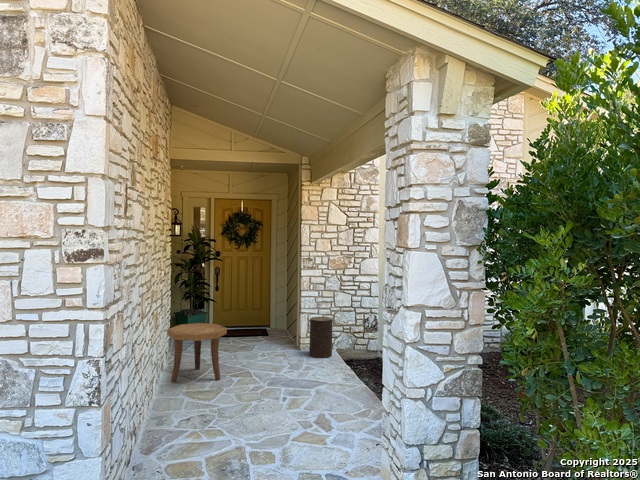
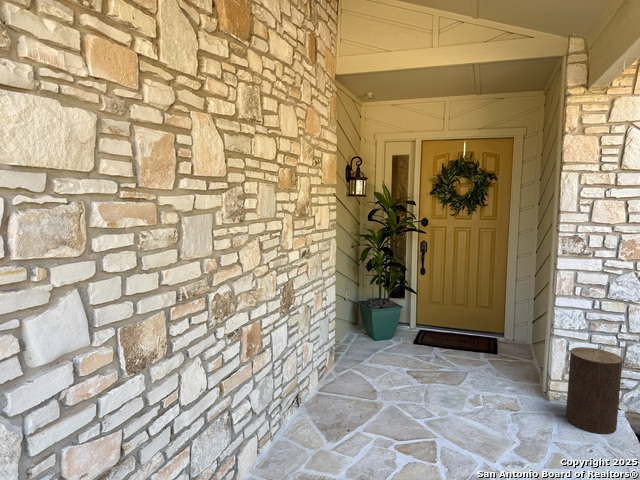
side table: present [167,323,227,382] -> none [305,335,398,445]

